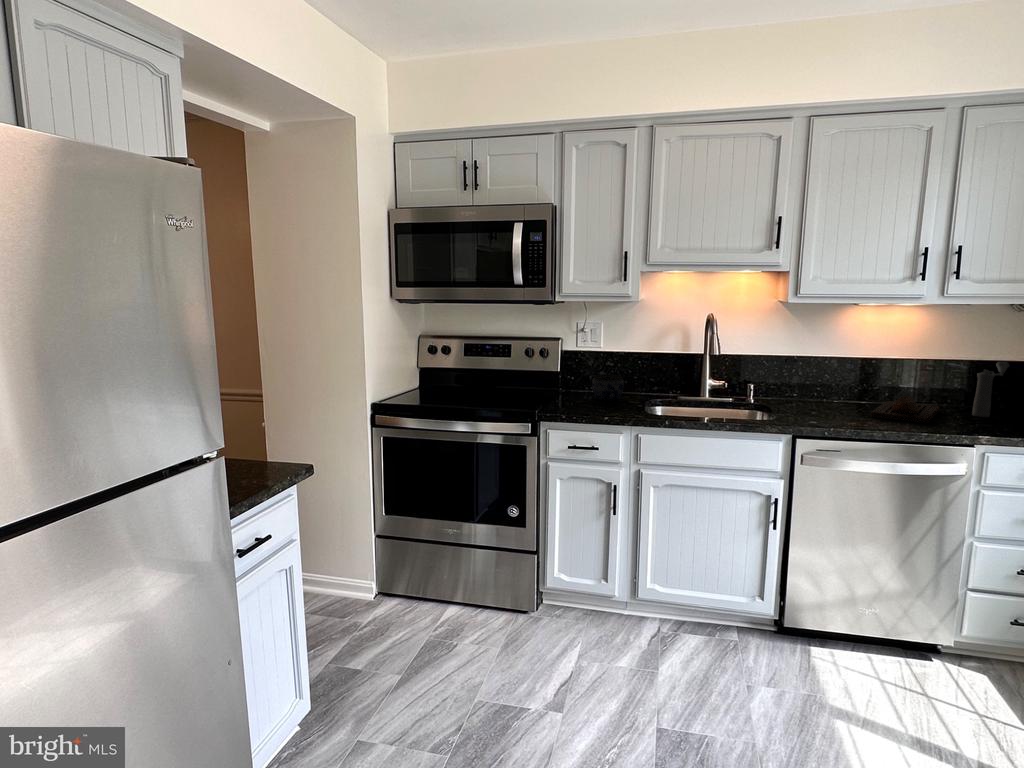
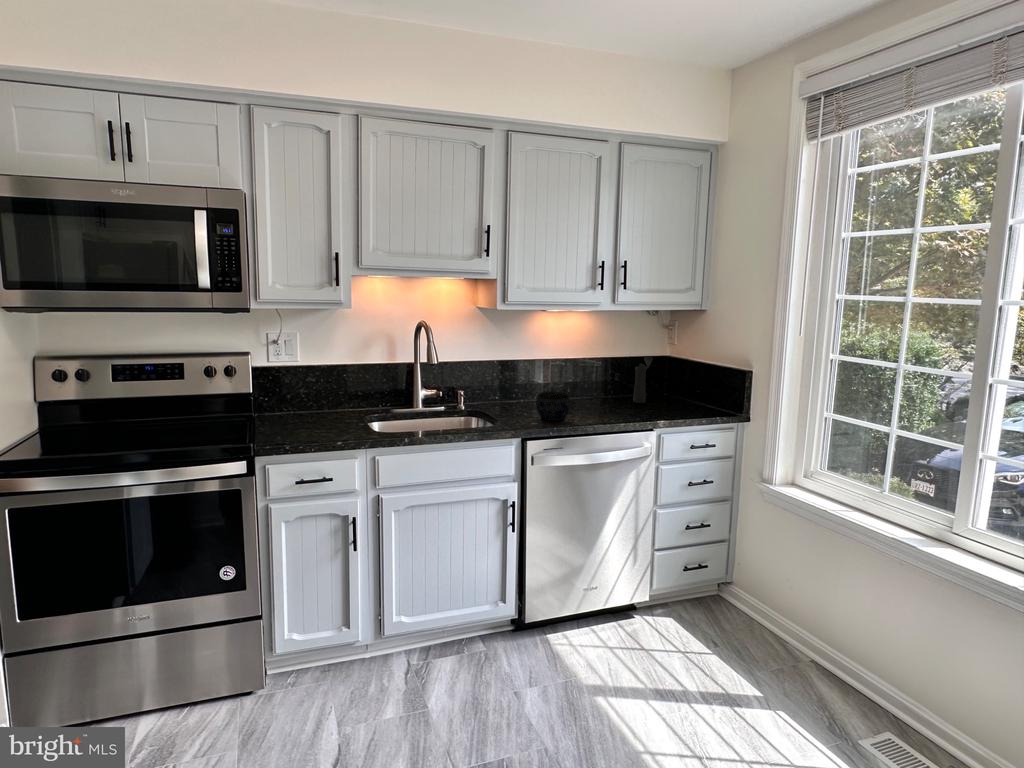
jar: present [592,374,624,400] -> present [536,391,571,421]
bread loaf: present [871,396,939,424] -> none [570,390,614,413]

